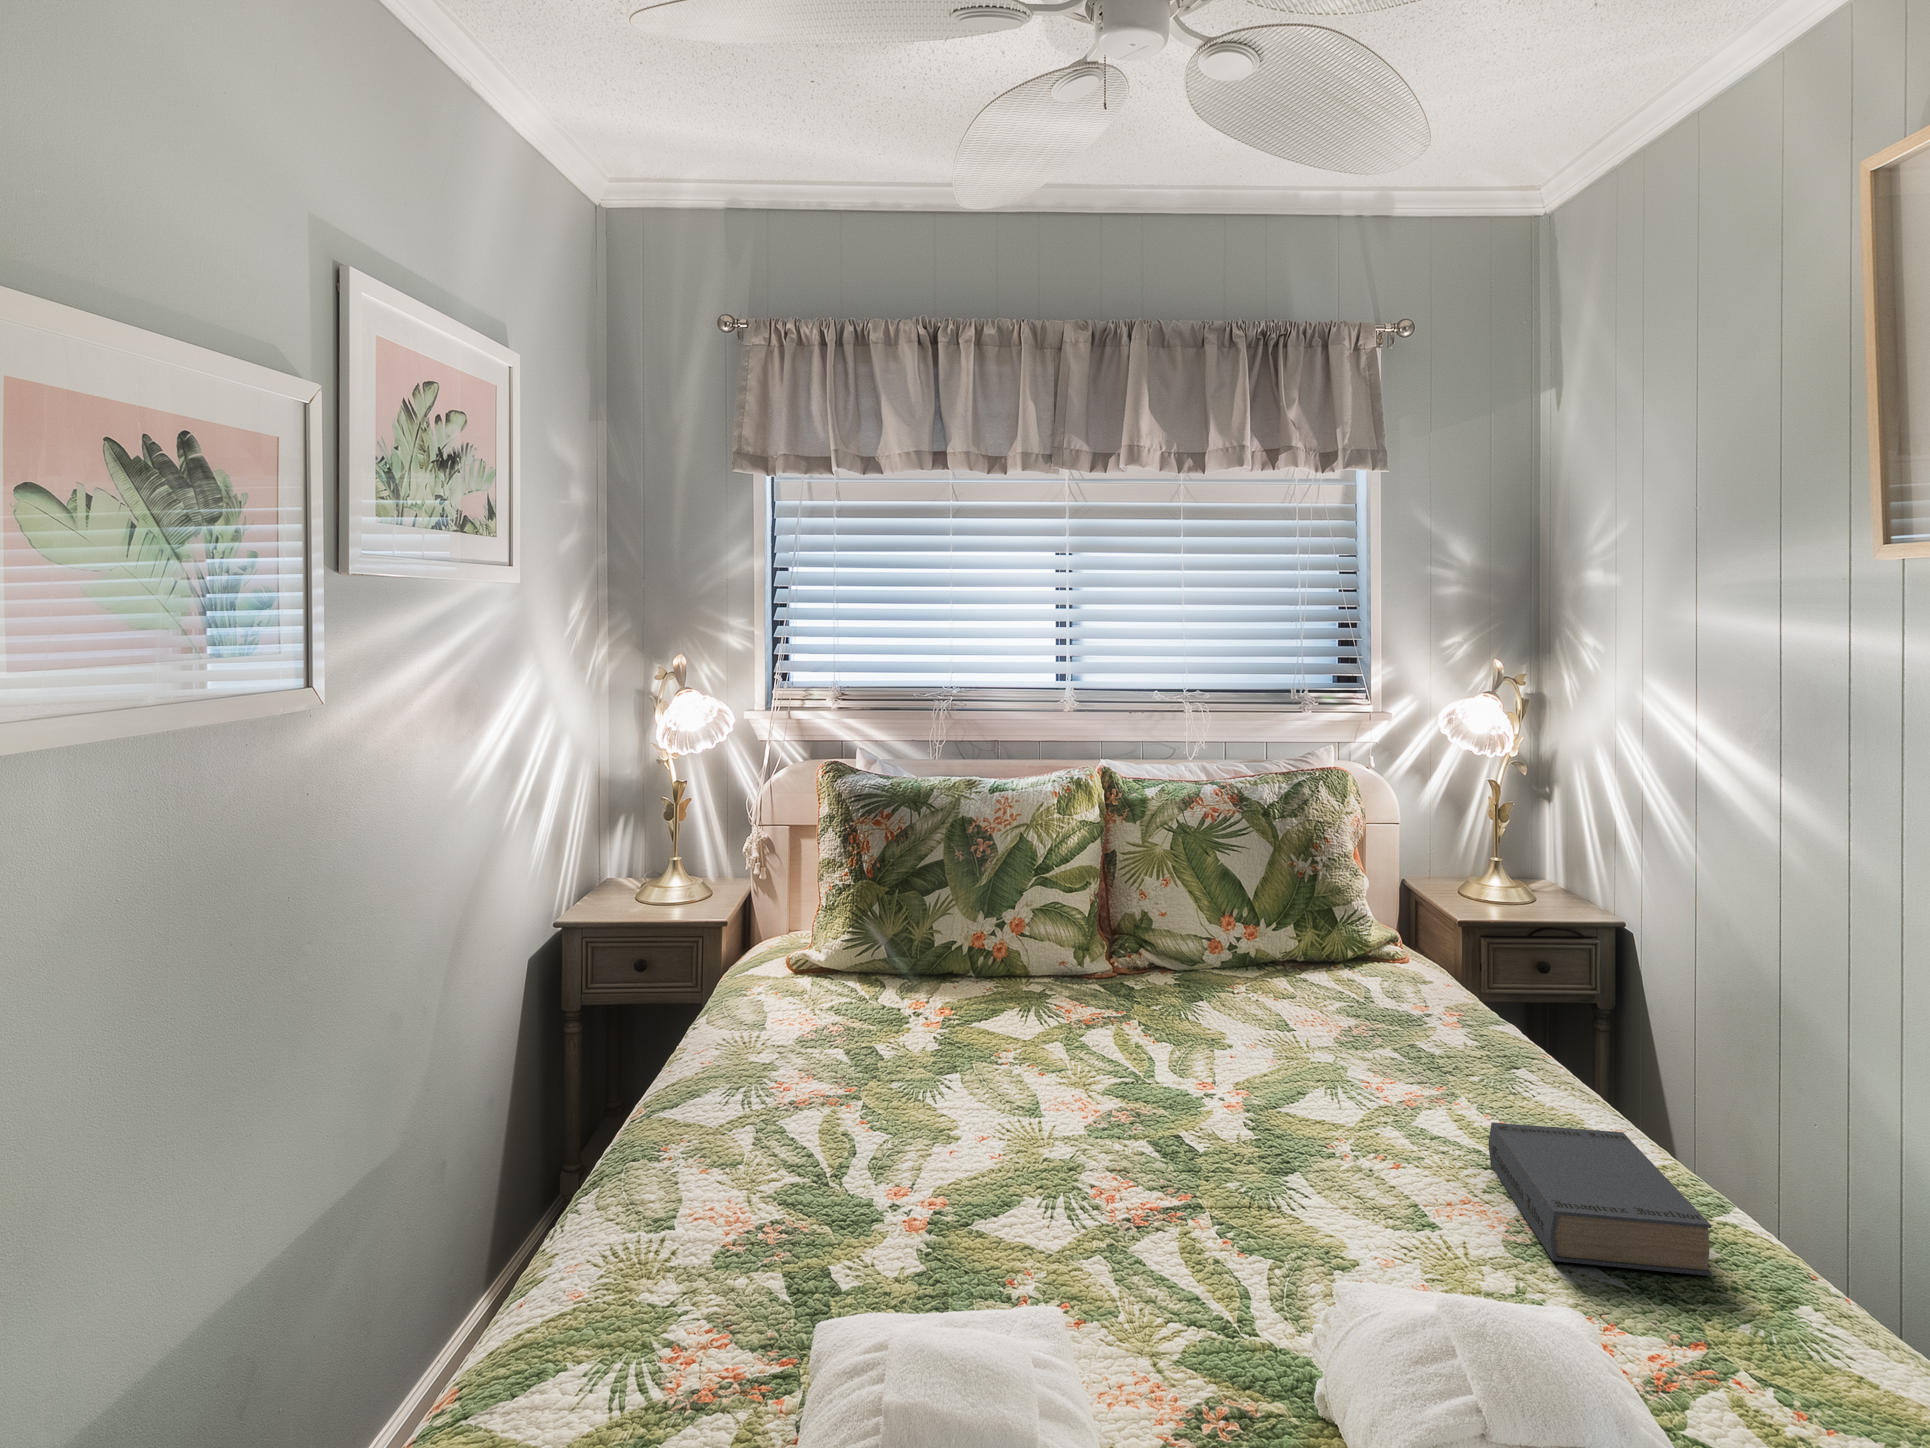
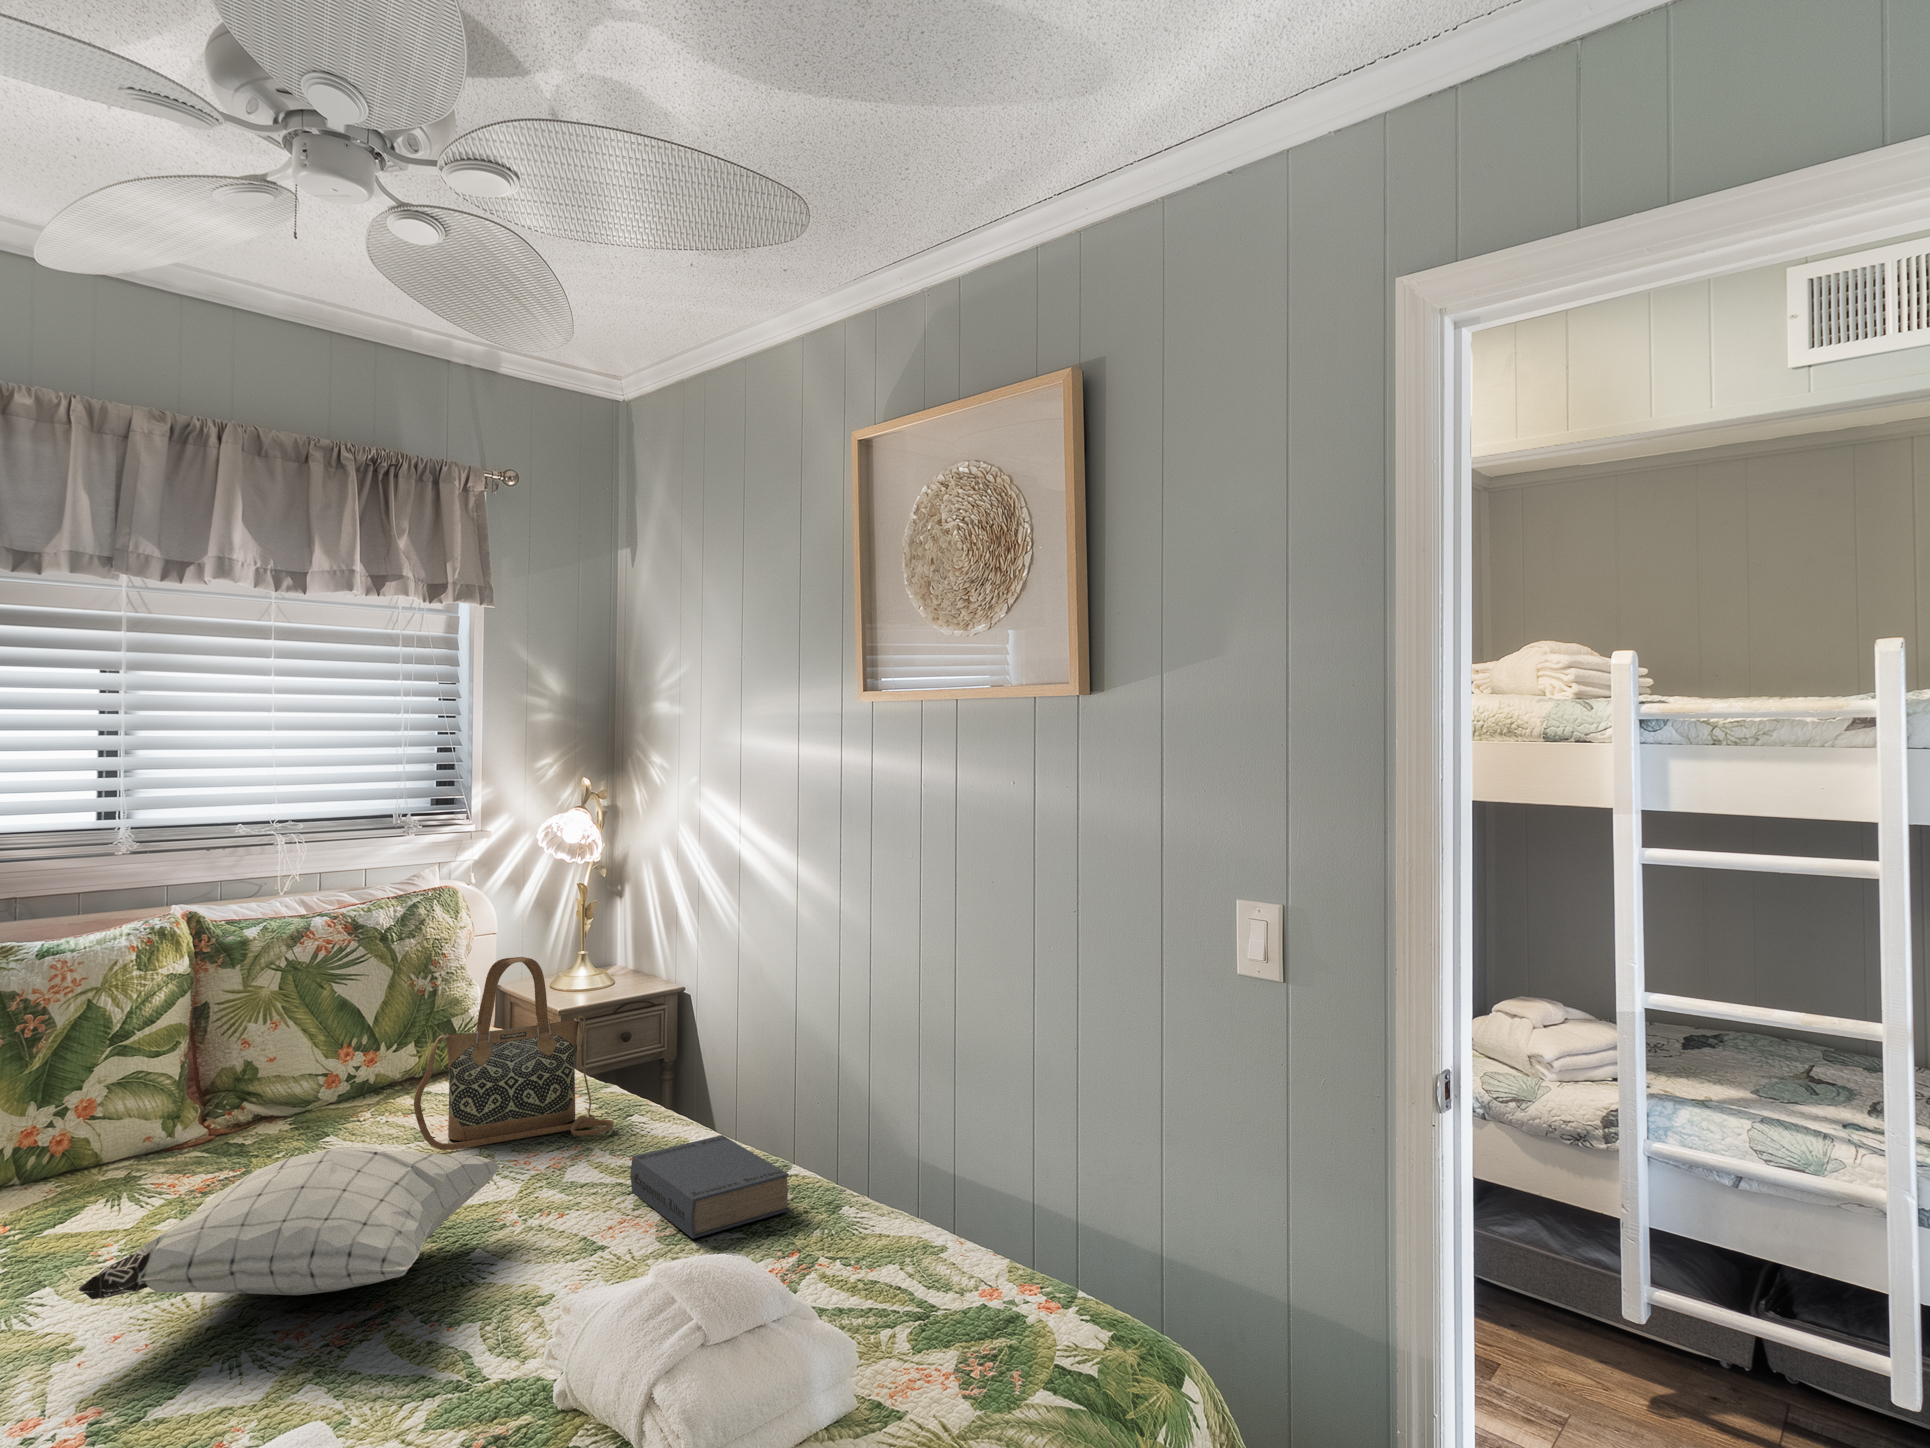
handbag: none [1271,855,1491,1076] -> present [414,957,614,1150]
pillow: none [947,1019,1331,1181] -> present [79,1147,503,1299]

